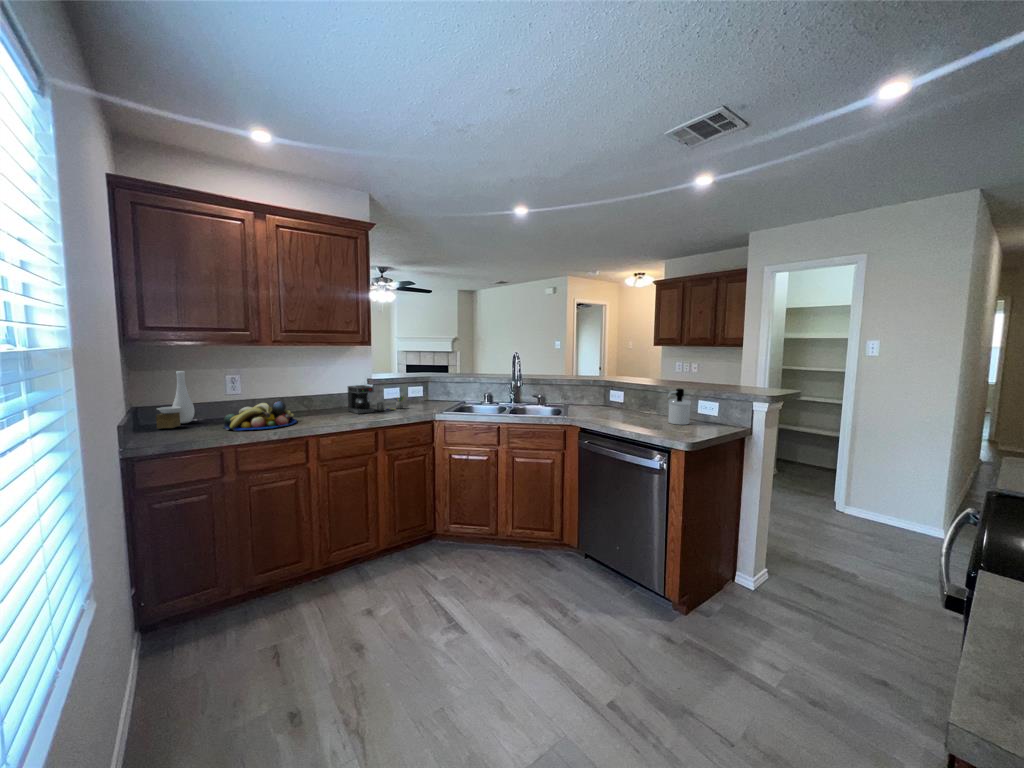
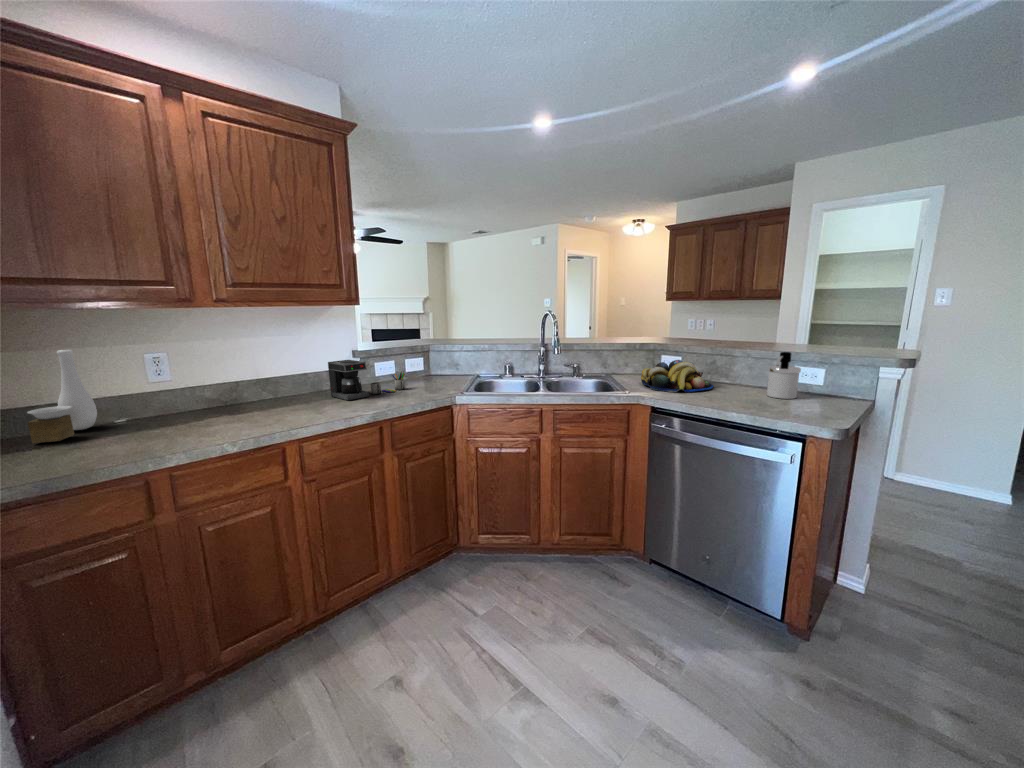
fruit bowl: present [224,401,297,431] -> present [641,360,713,392]

